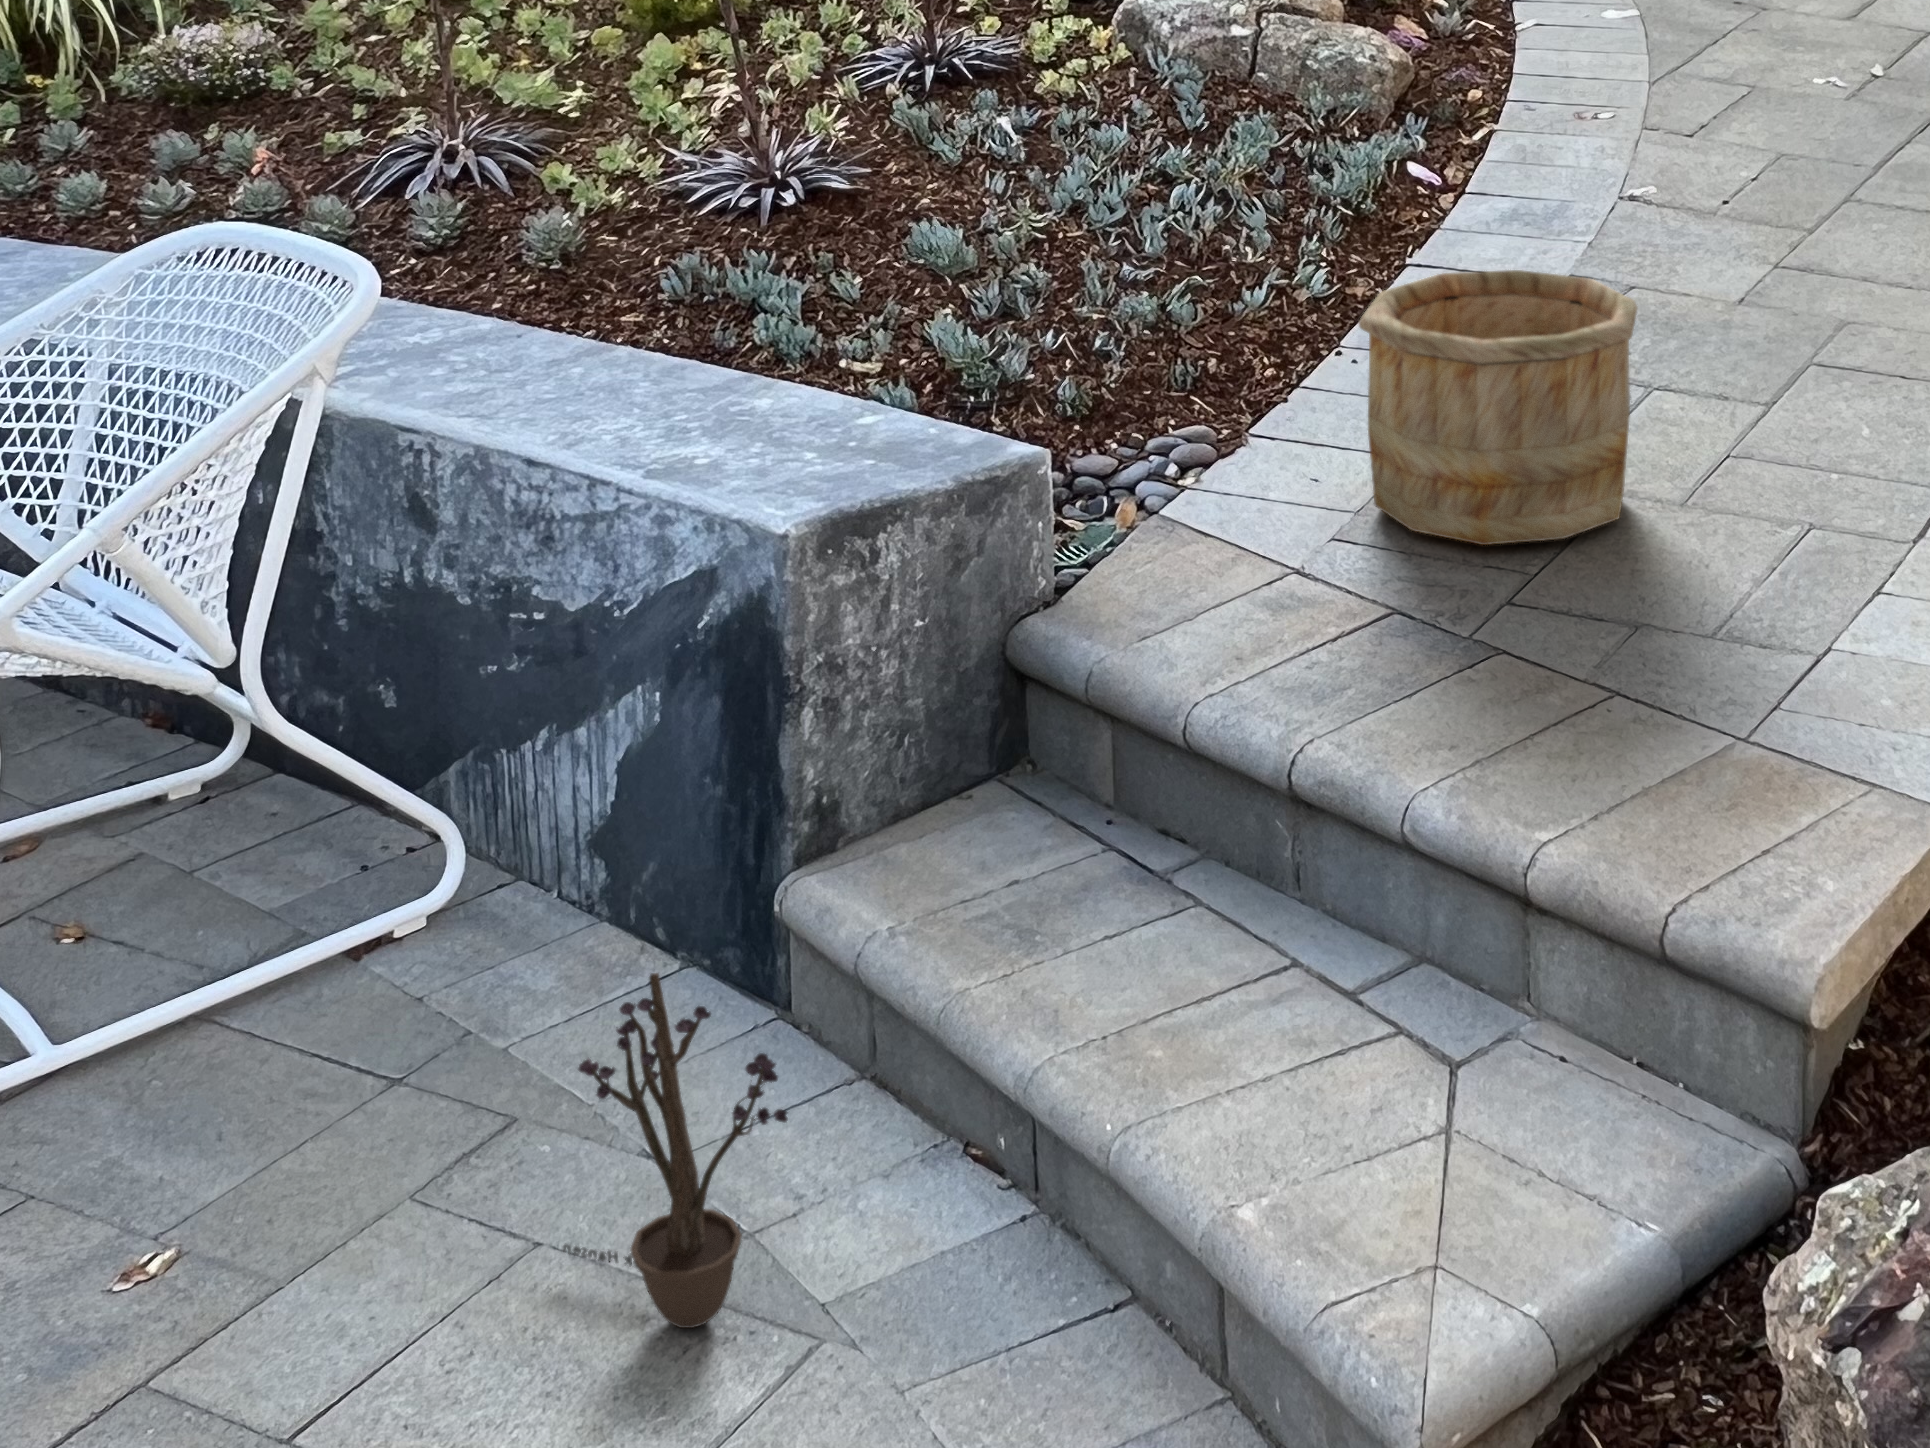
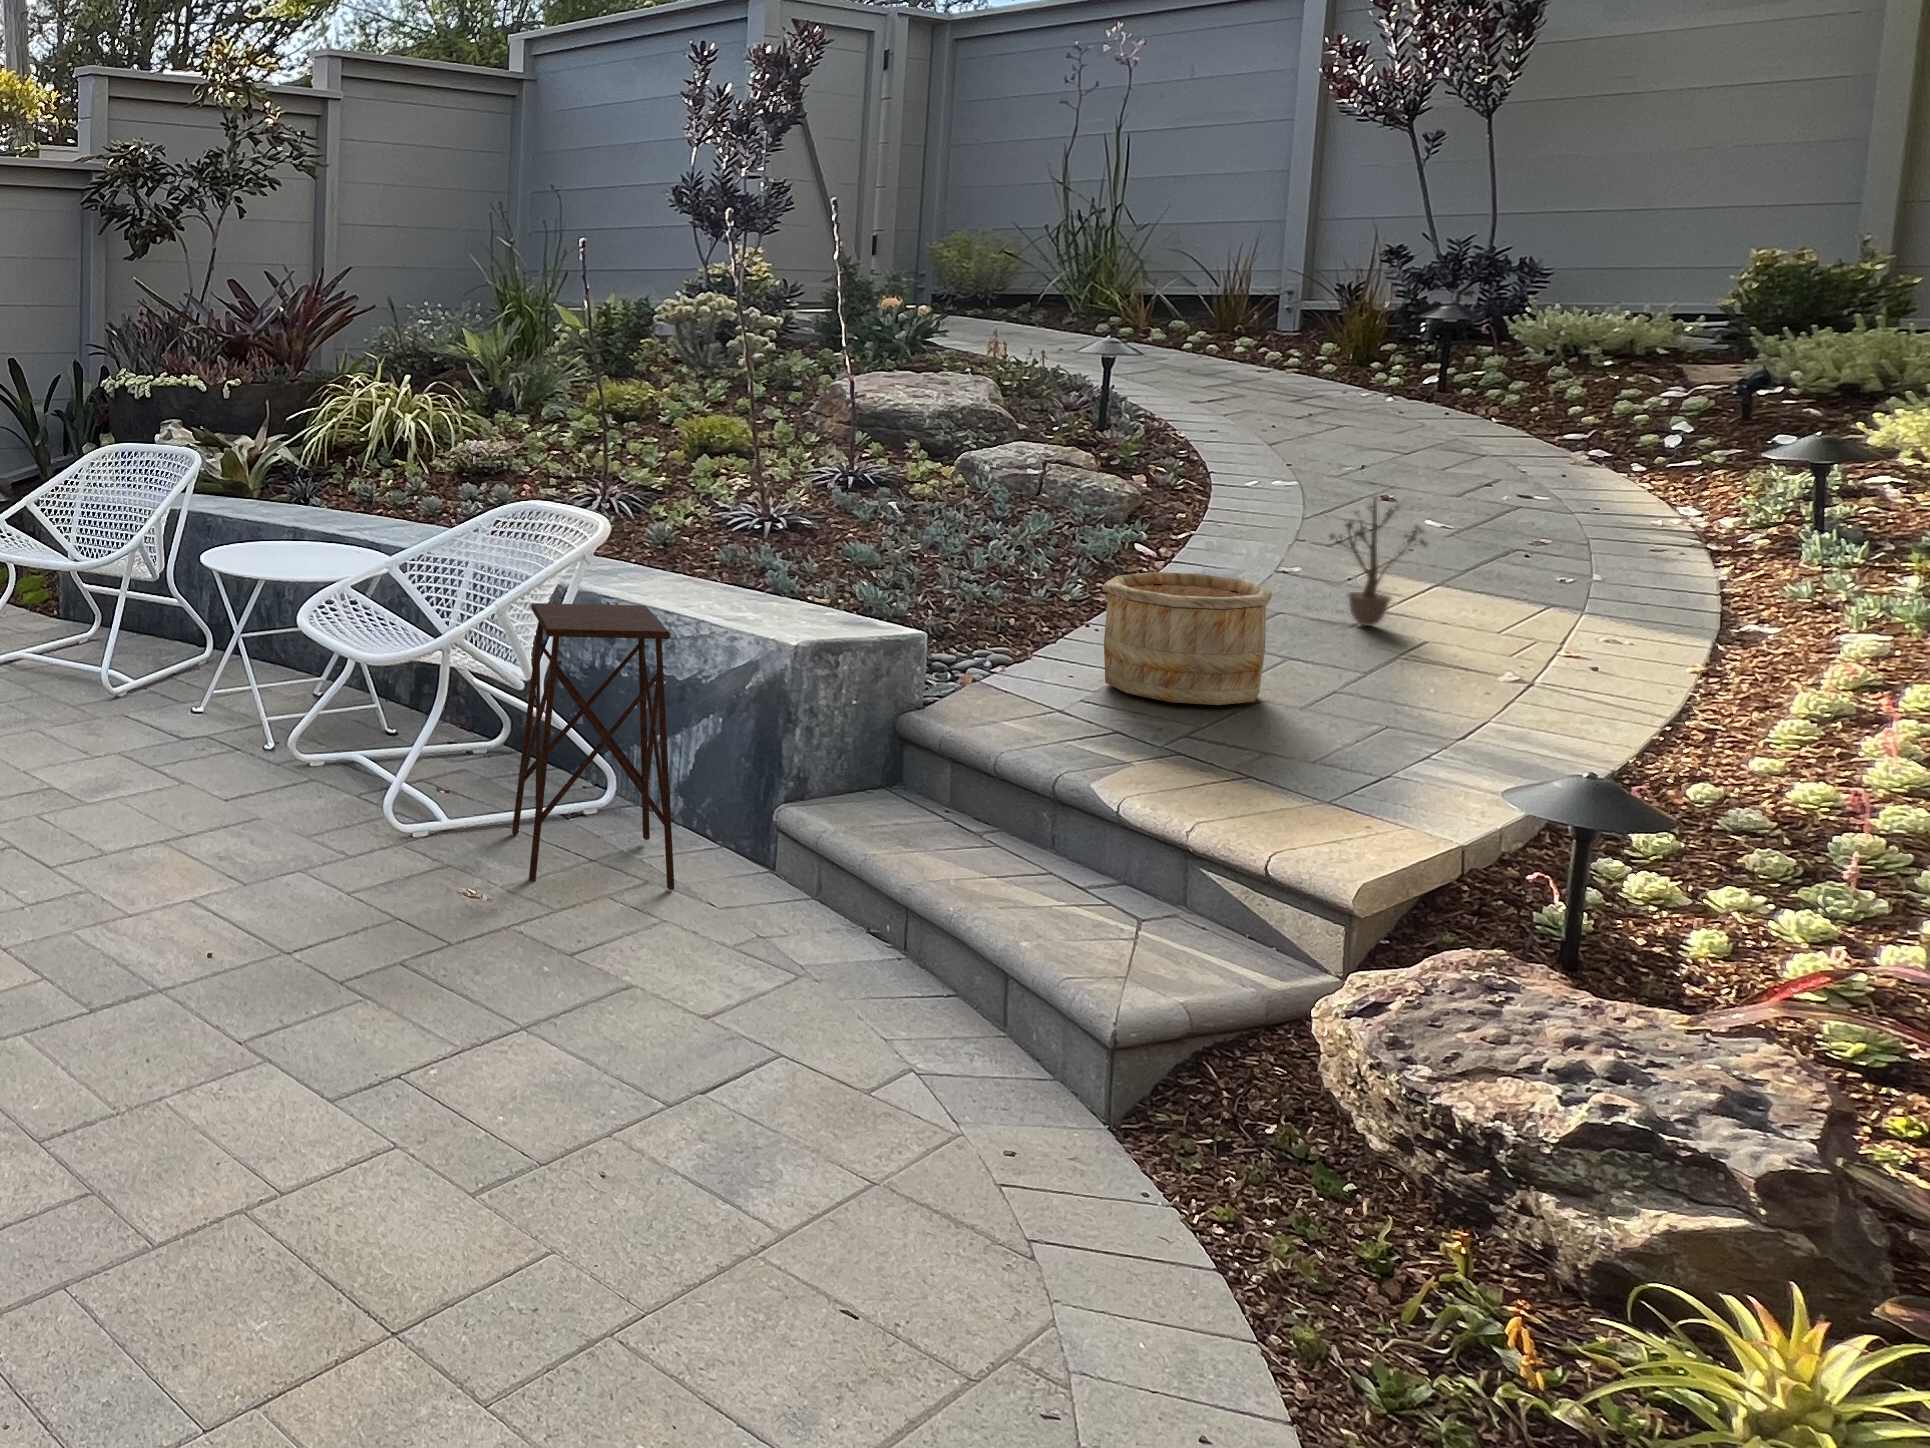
side table: none [107,533,526,1293] -> present [512,603,674,890]
decorative plant: present [563,973,788,1328] -> present [1308,498,1427,626]

